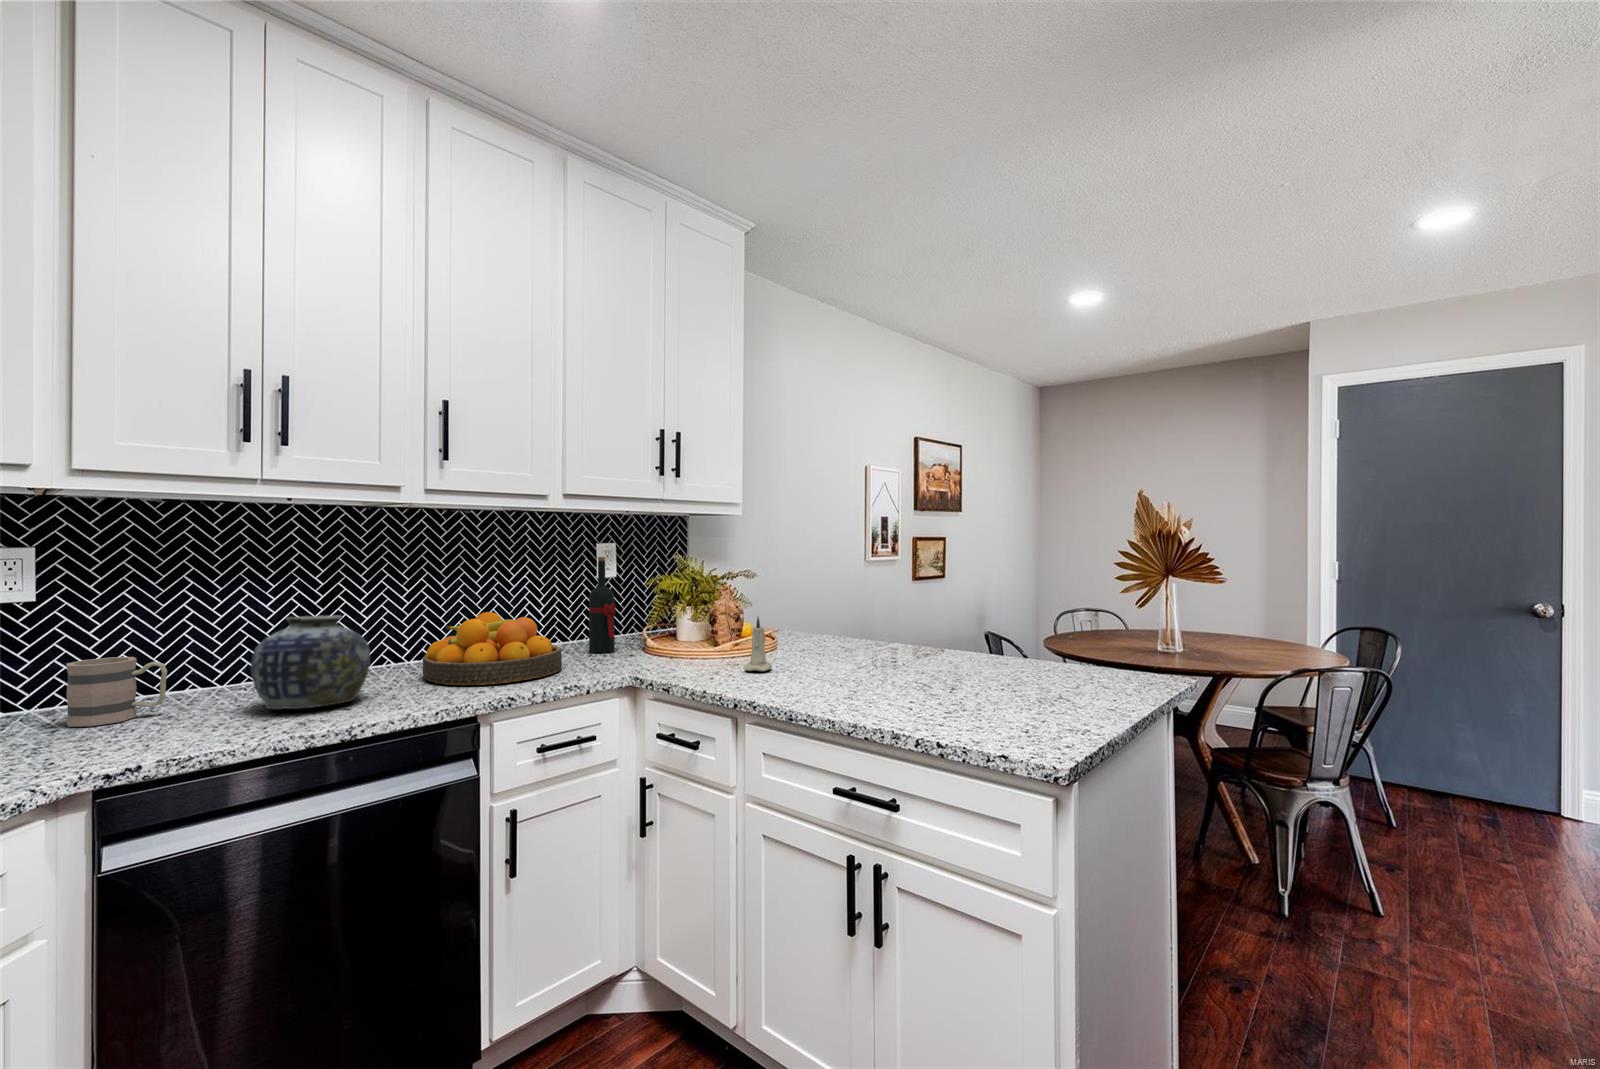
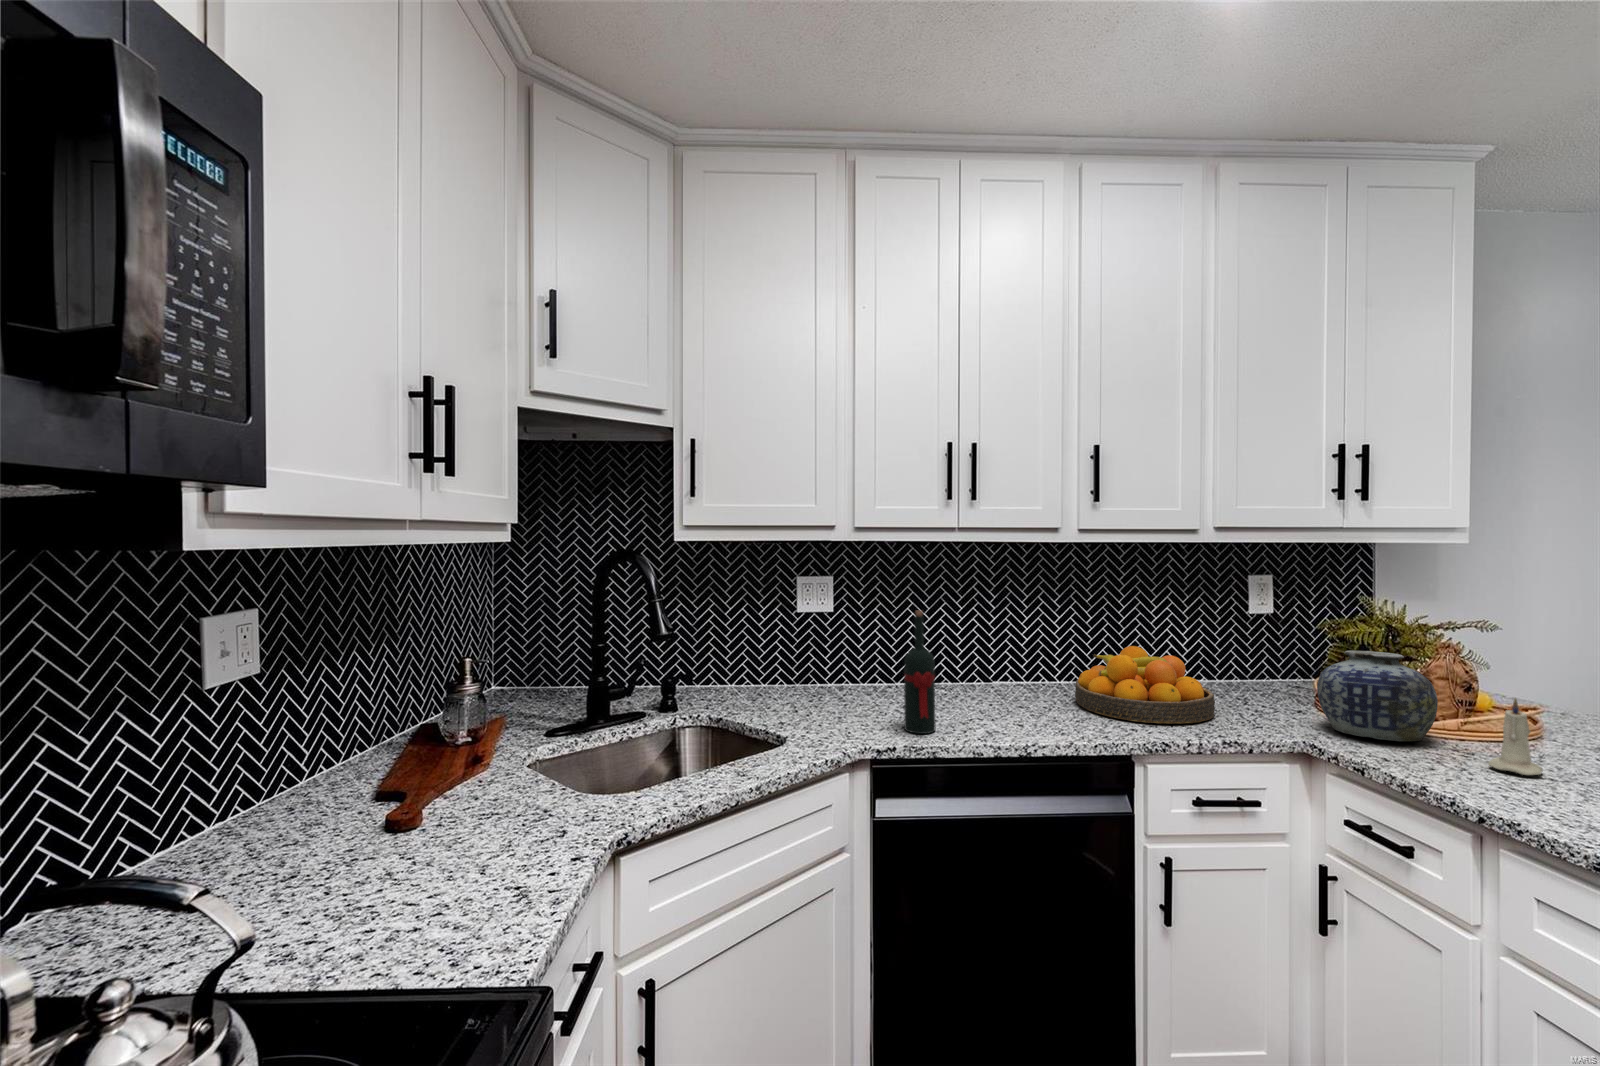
wine bottle: present [589,557,616,653] -> present [904,611,935,734]
vase: present [251,615,370,709] -> present [1317,651,1438,741]
mug: present [66,657,167,727] -> none [850,656,901,704]

